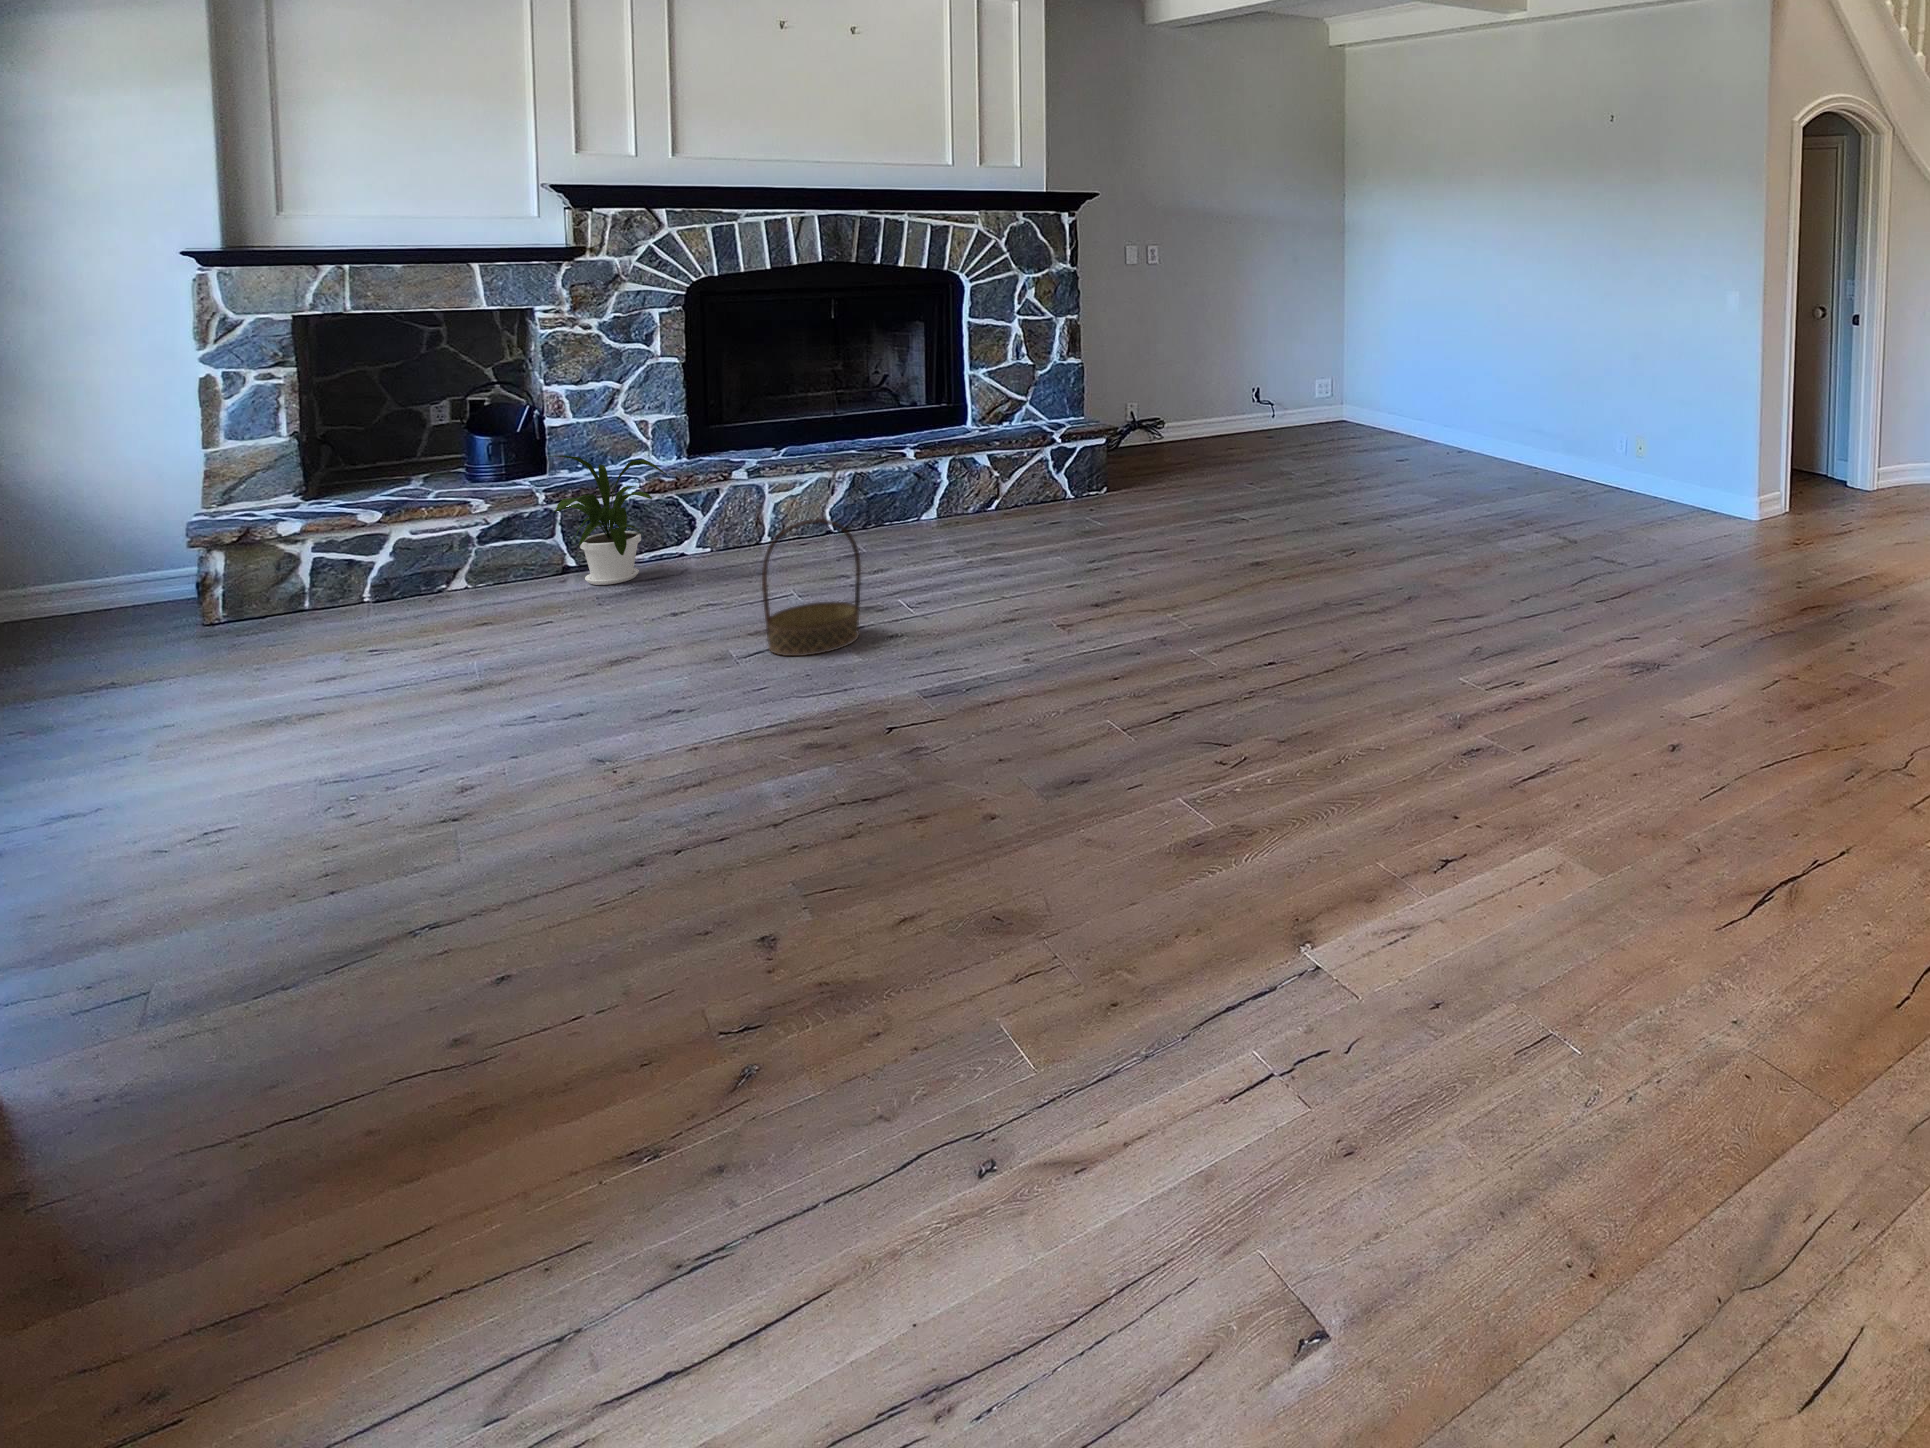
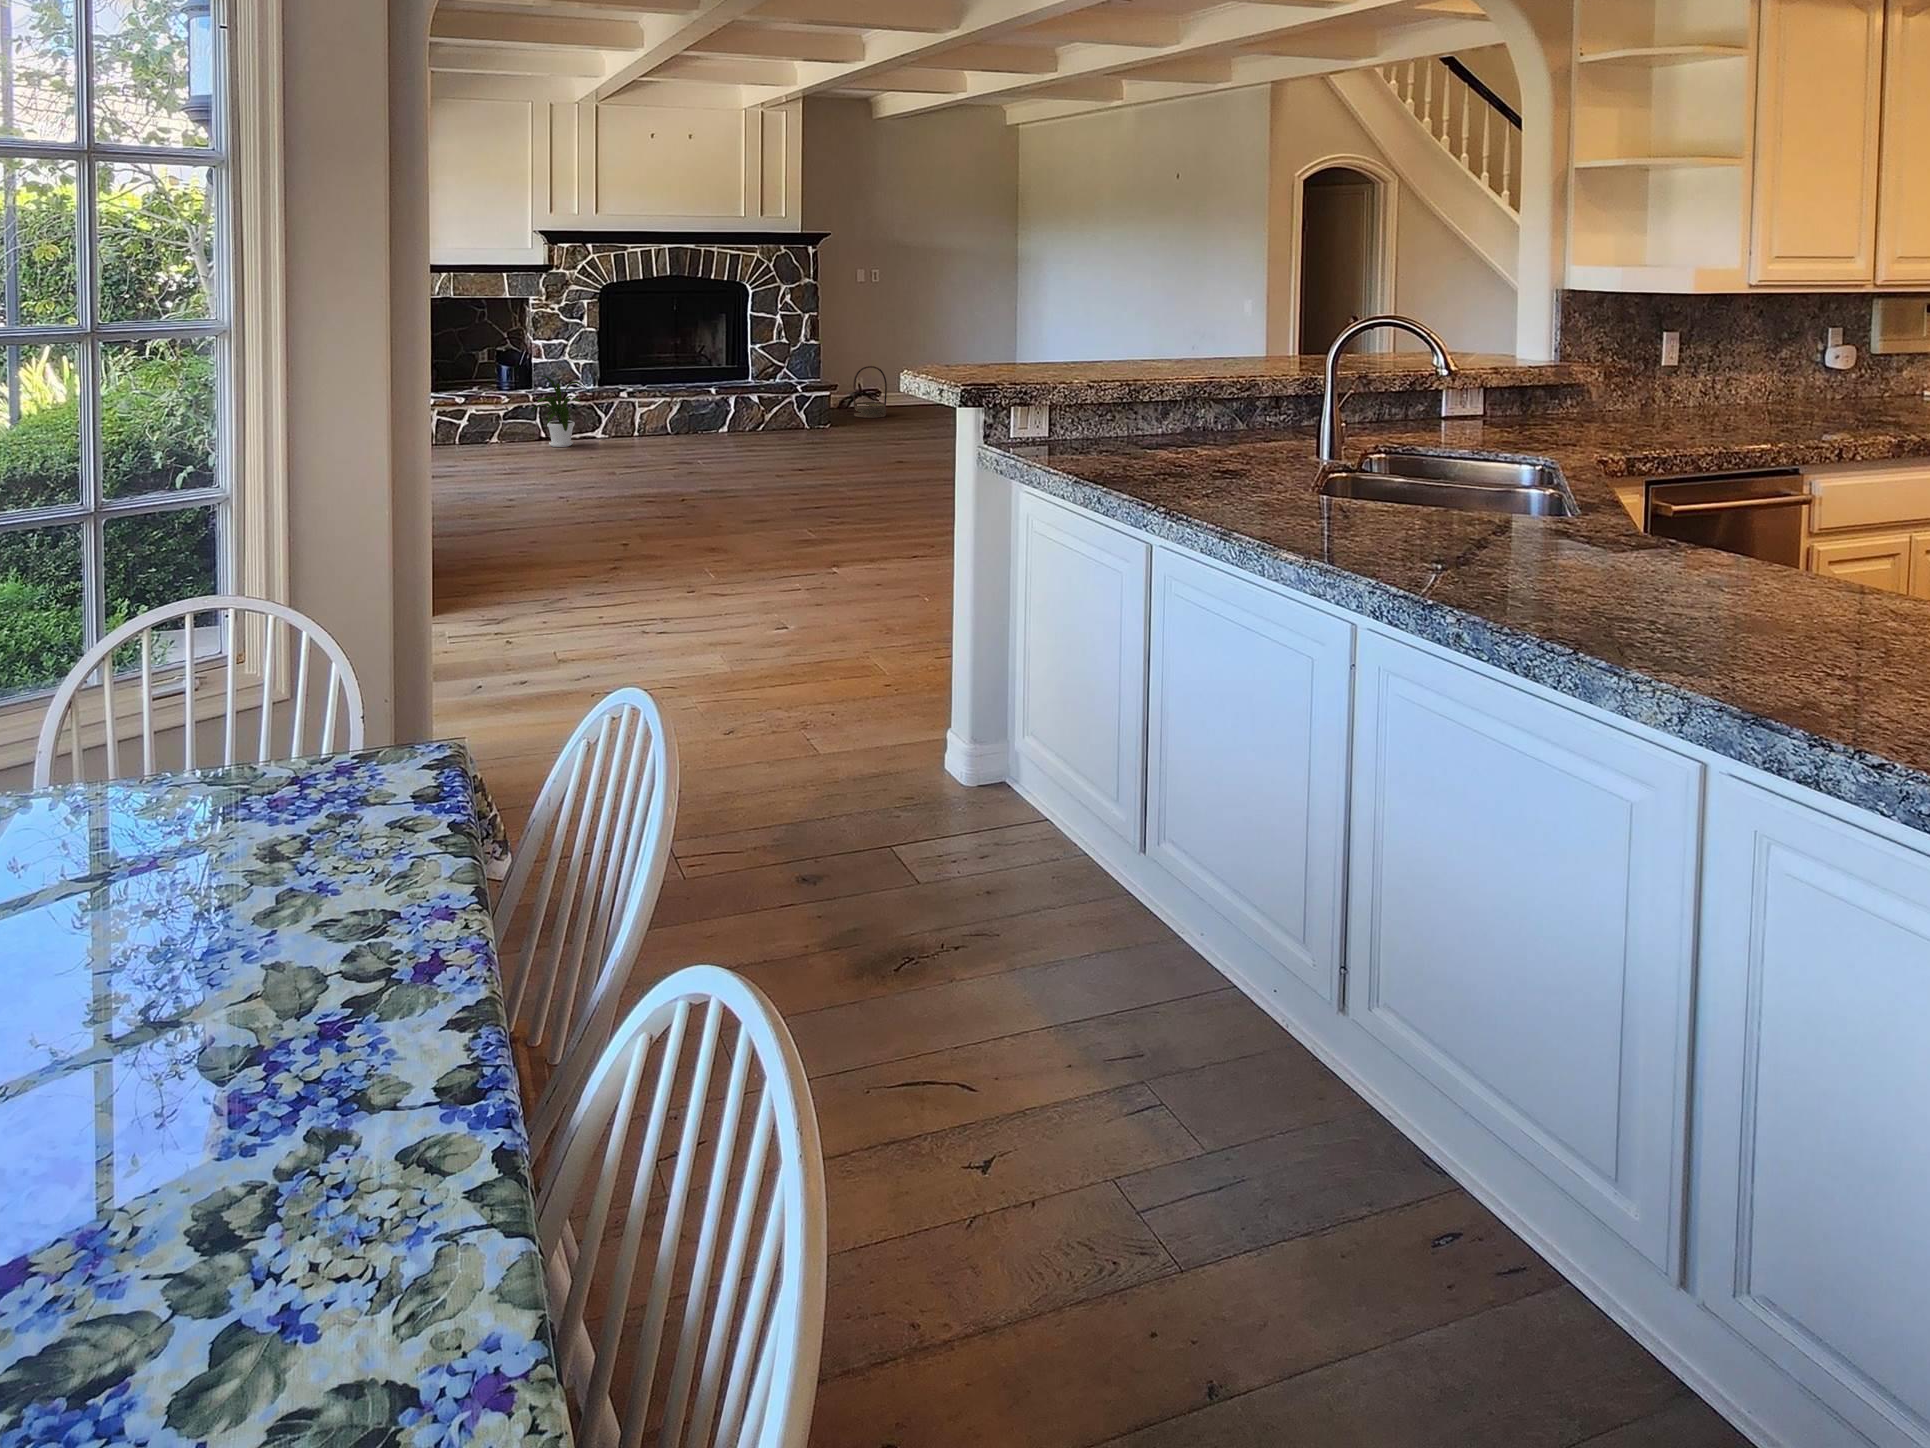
basket: present [762,519,861,656] -> present [853,366,887,418]

